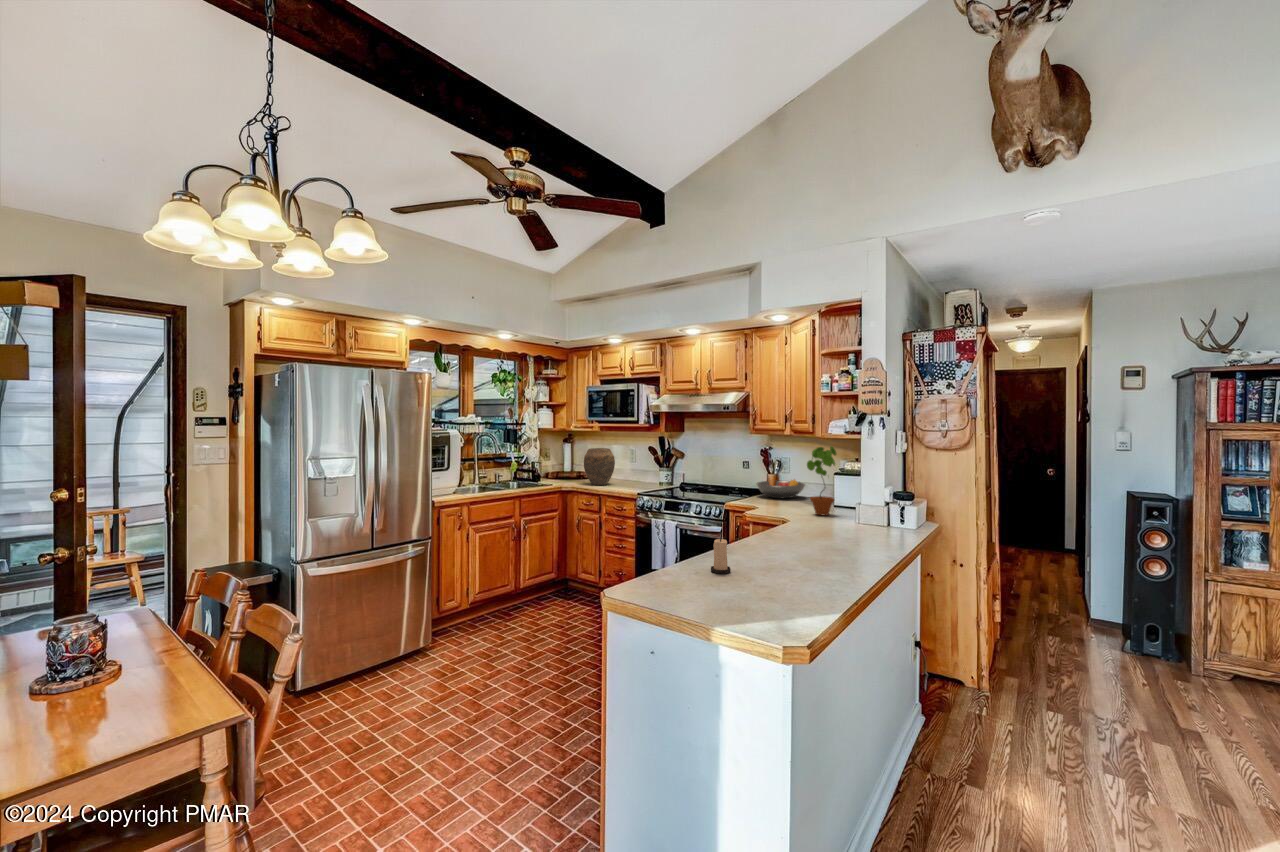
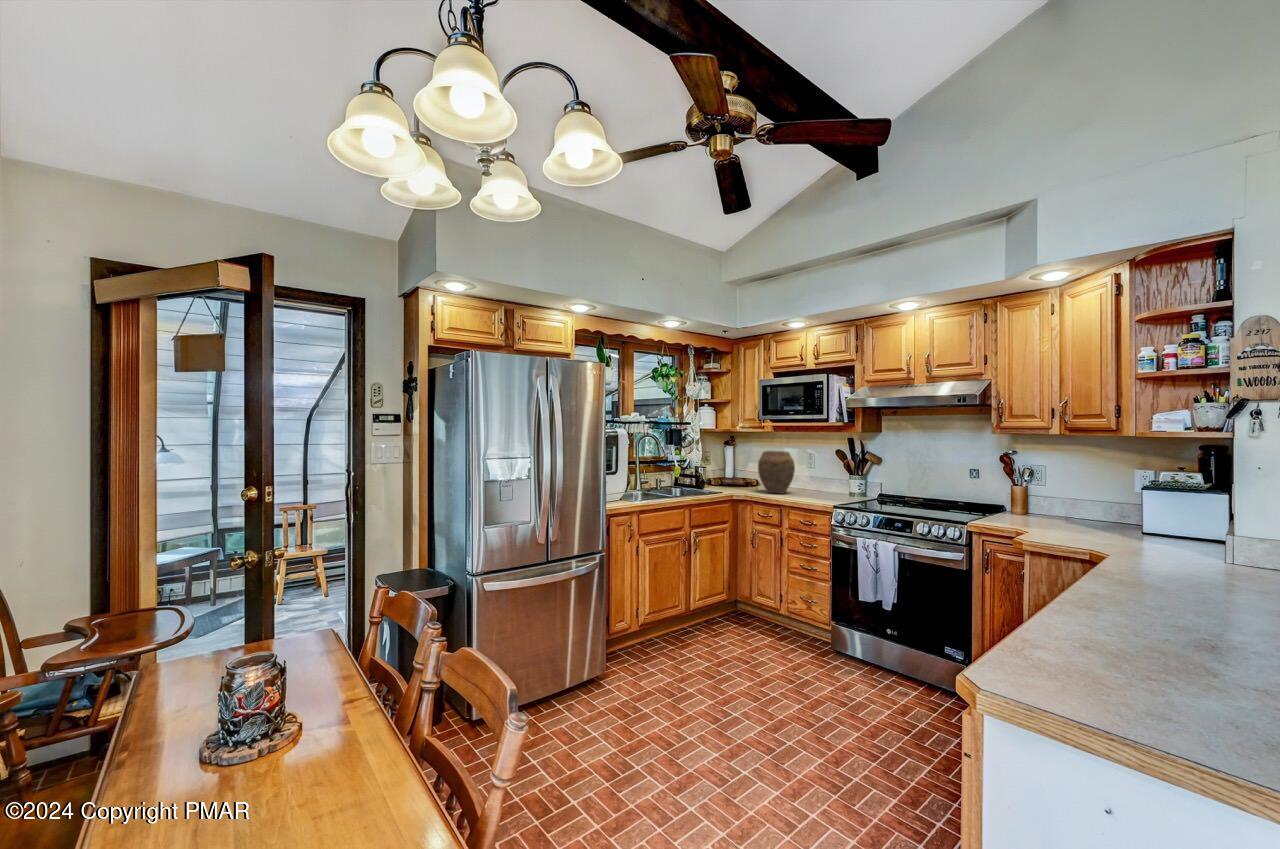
potted plant: present [807,446,836,515] -> none [1128,450,1181,551]
fruit bowl: present [757,479,805,498] -> none [999,493,1078,519]
candle: present [711,537,731,574] -> none [1157,611,1212,683]

